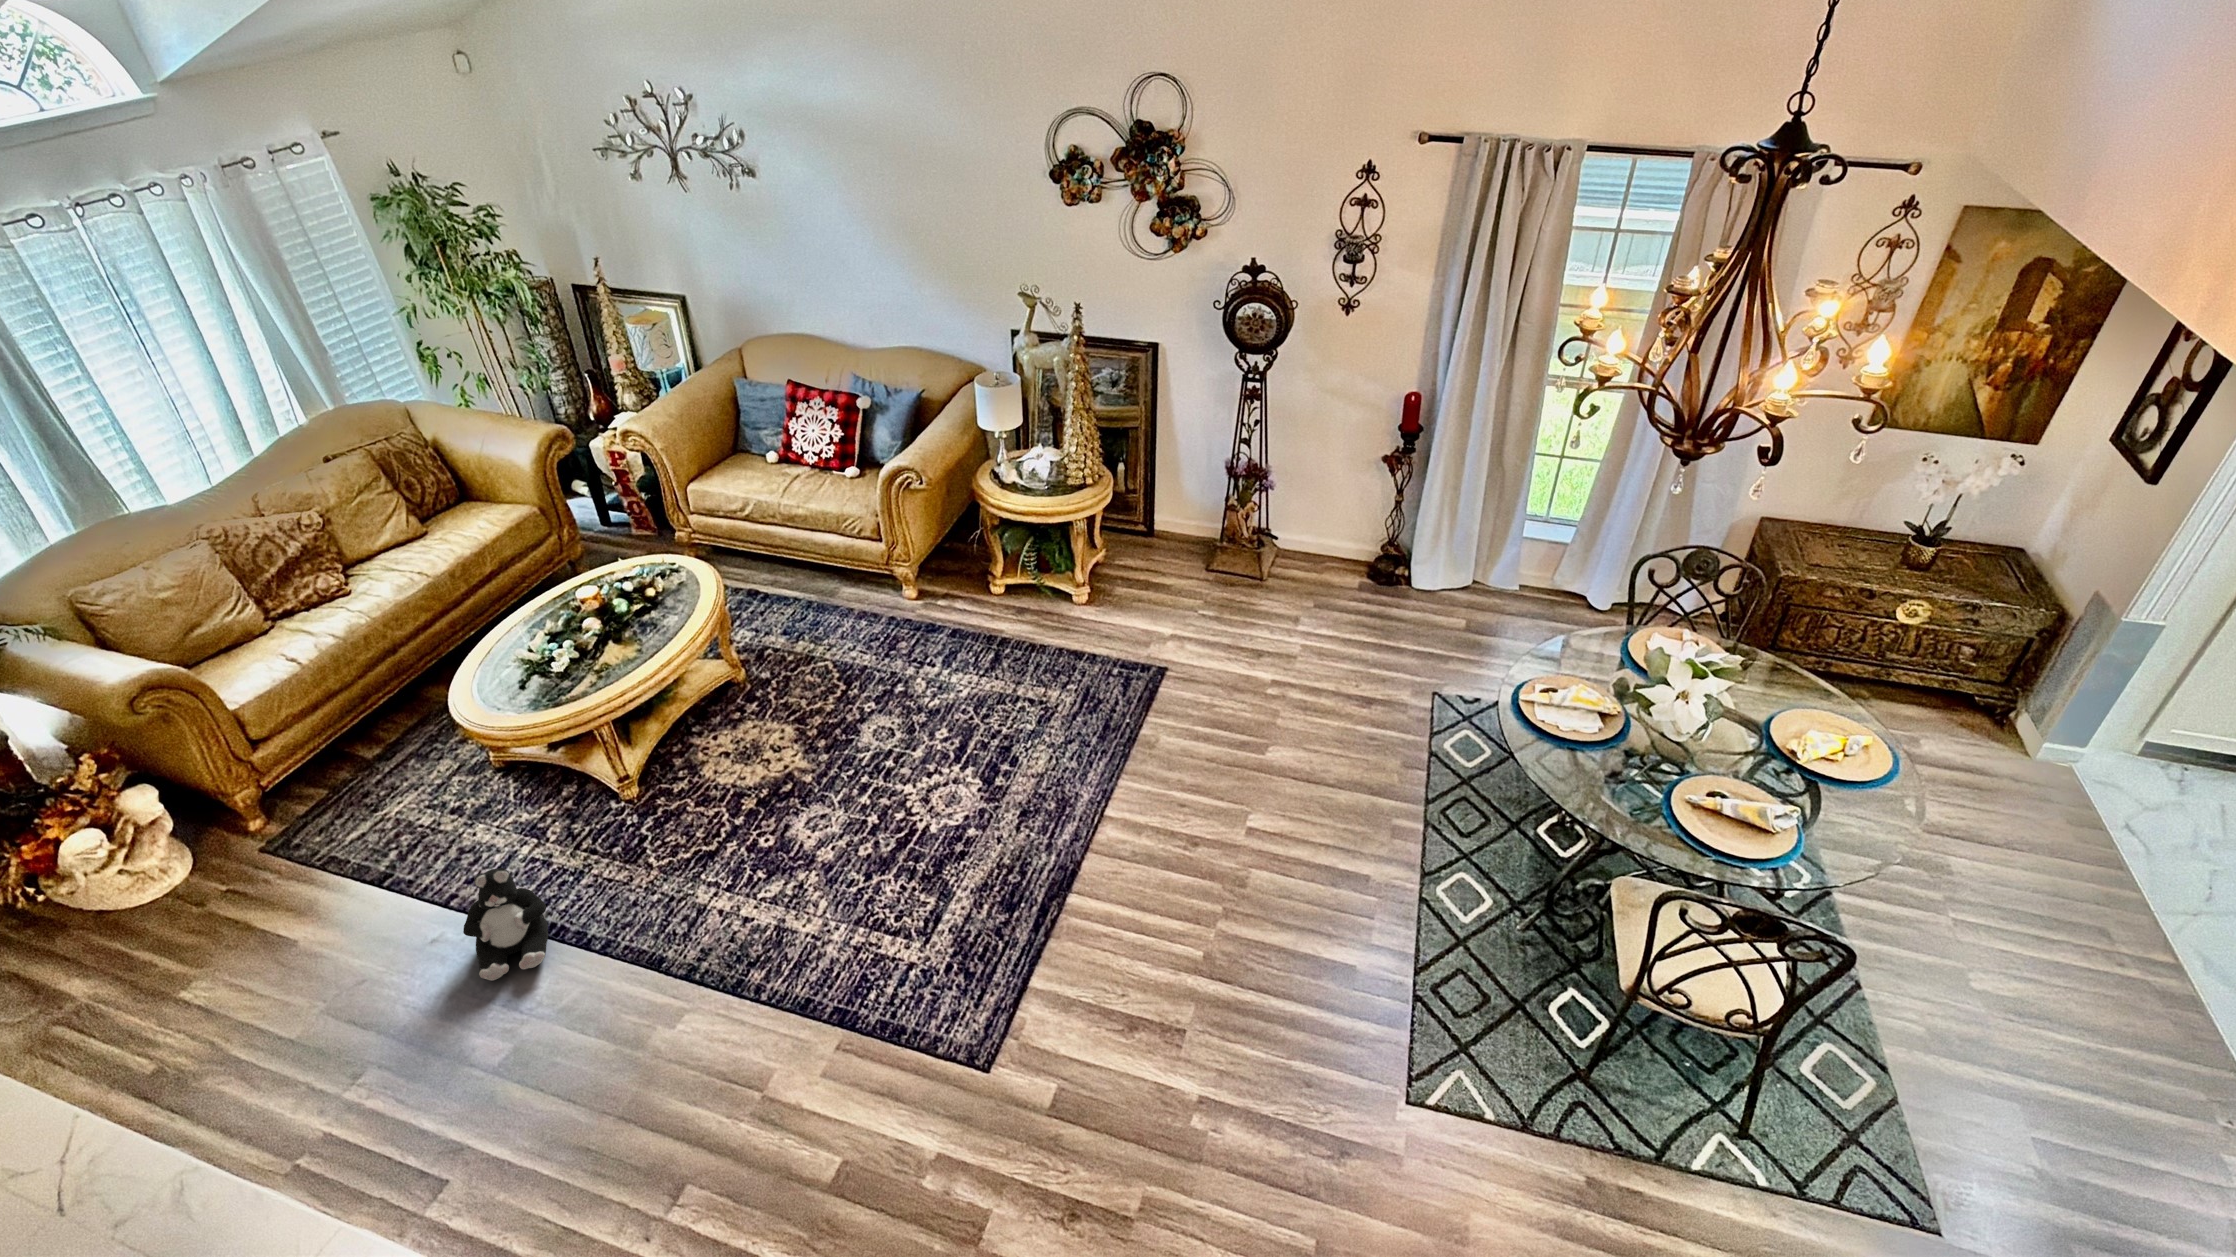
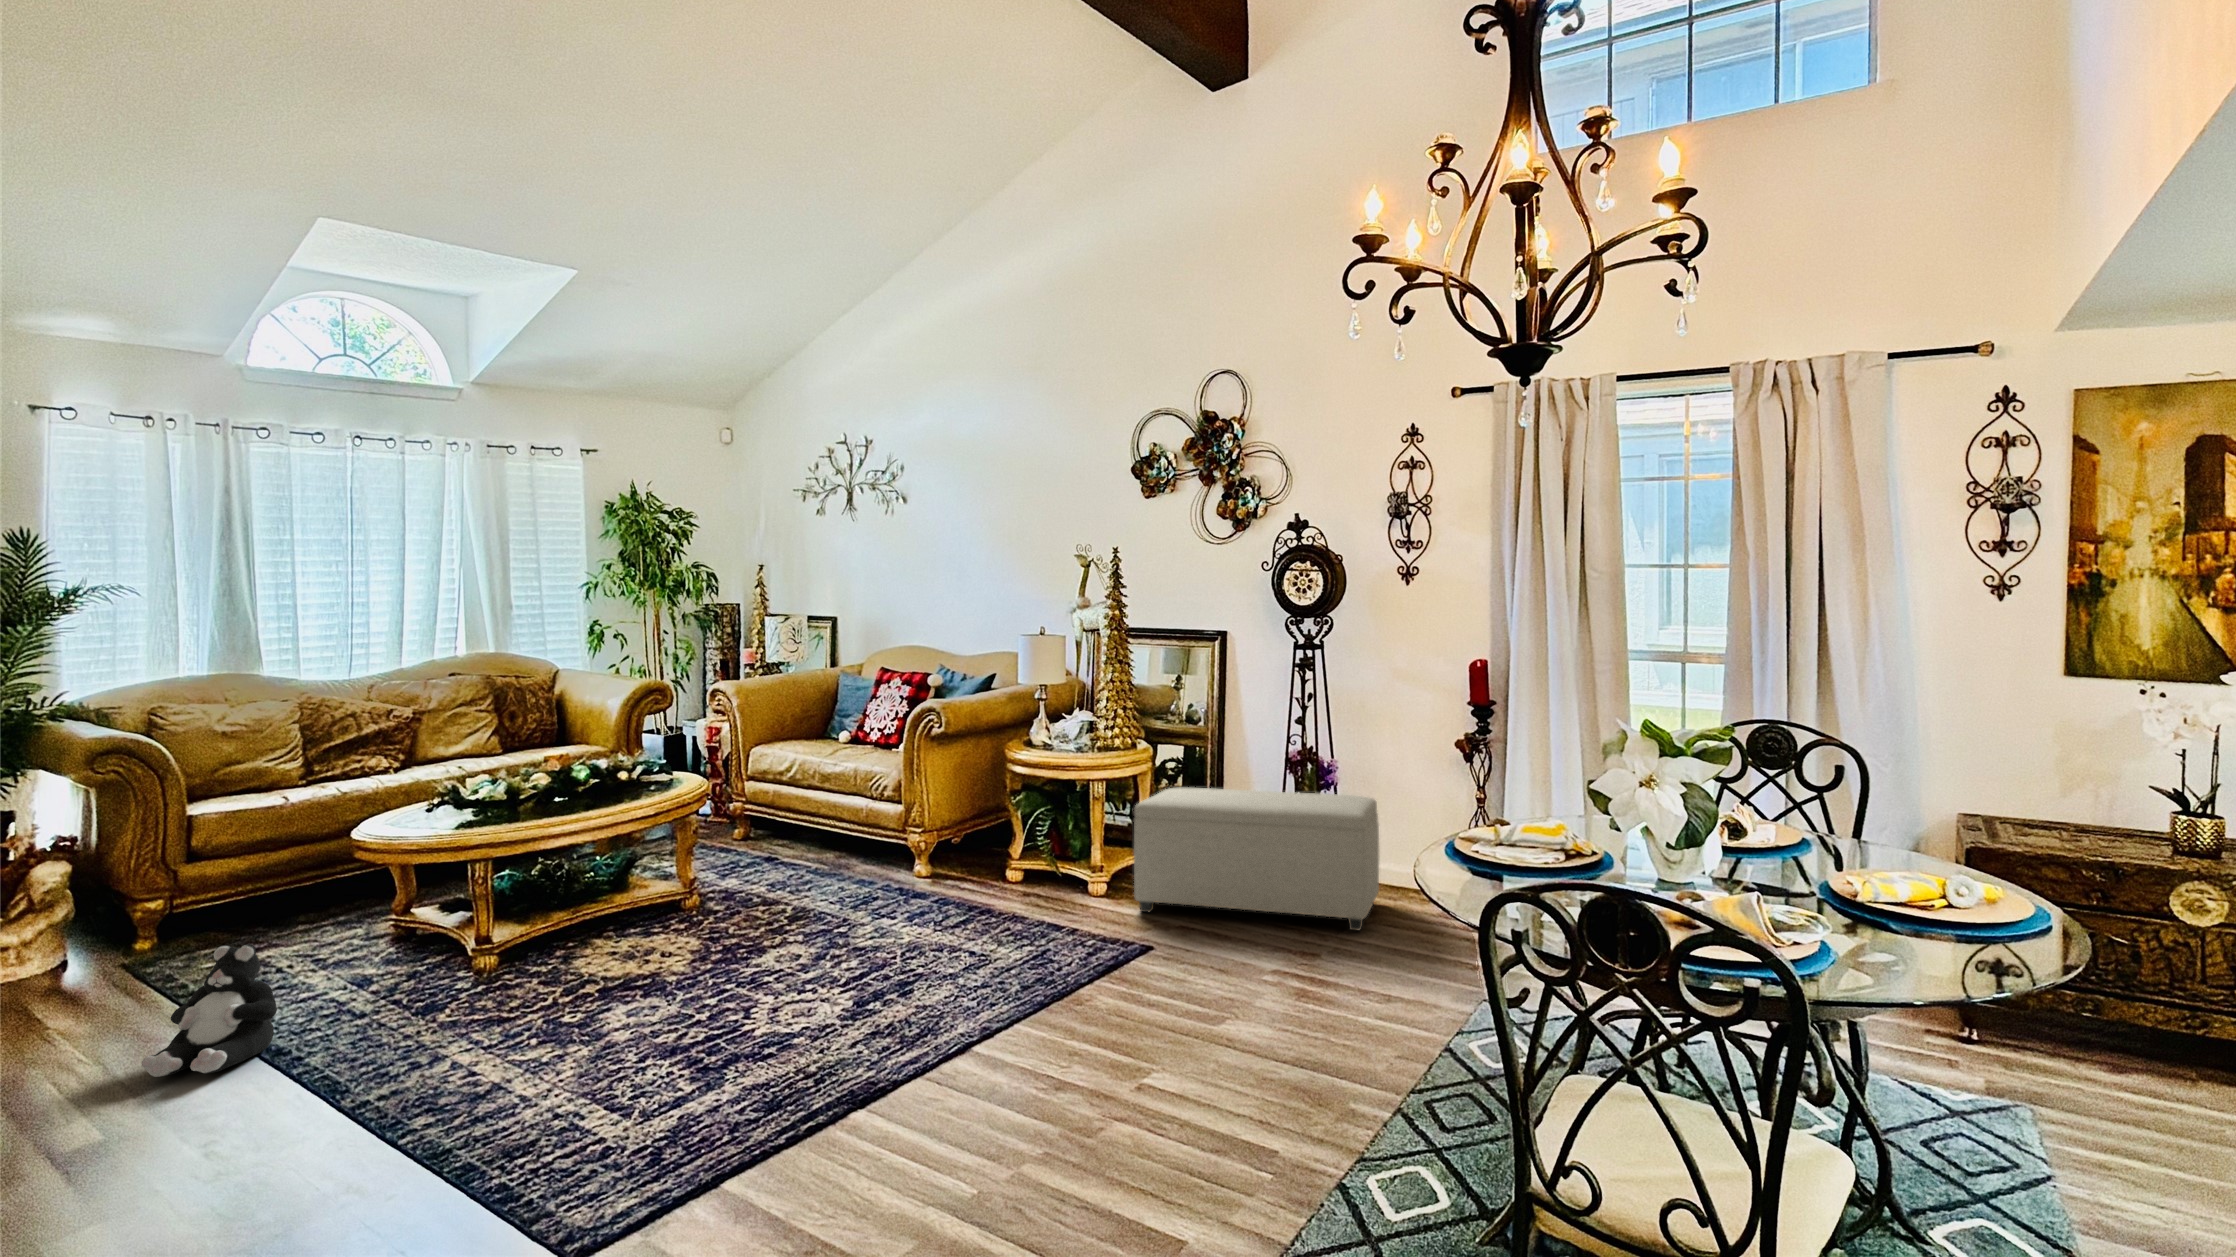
ottoman: none [1127,512,1328,629] -> present [1134,787,1379,930]

